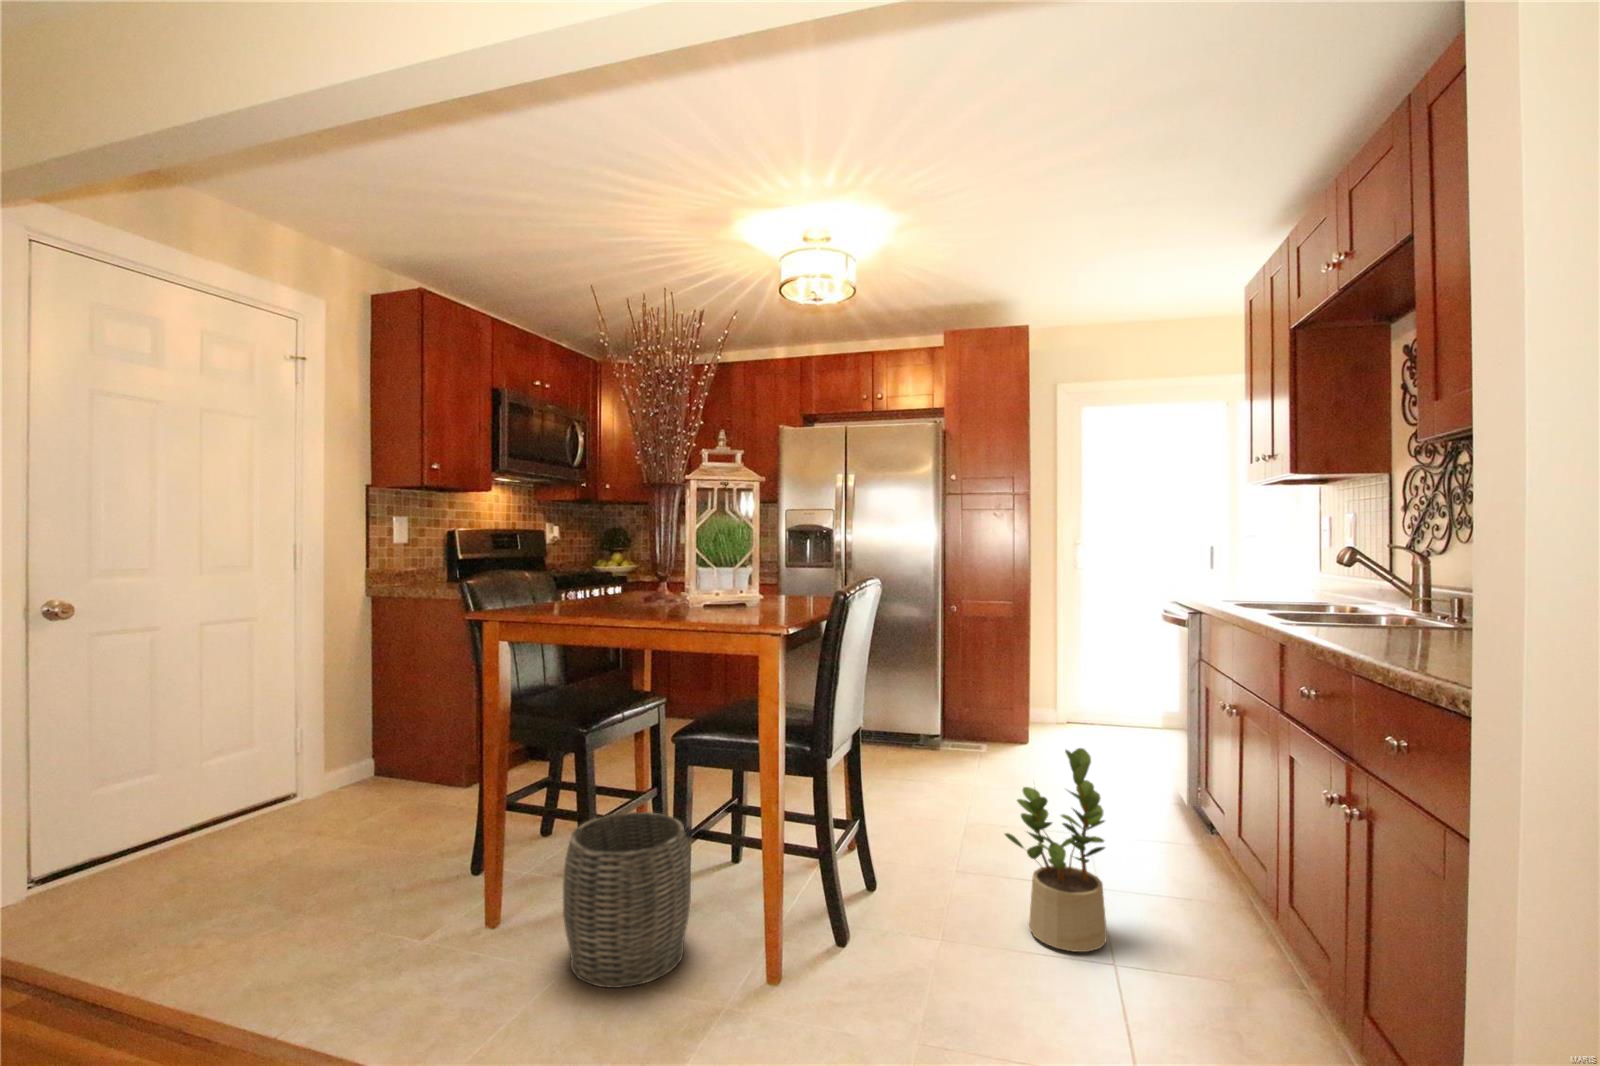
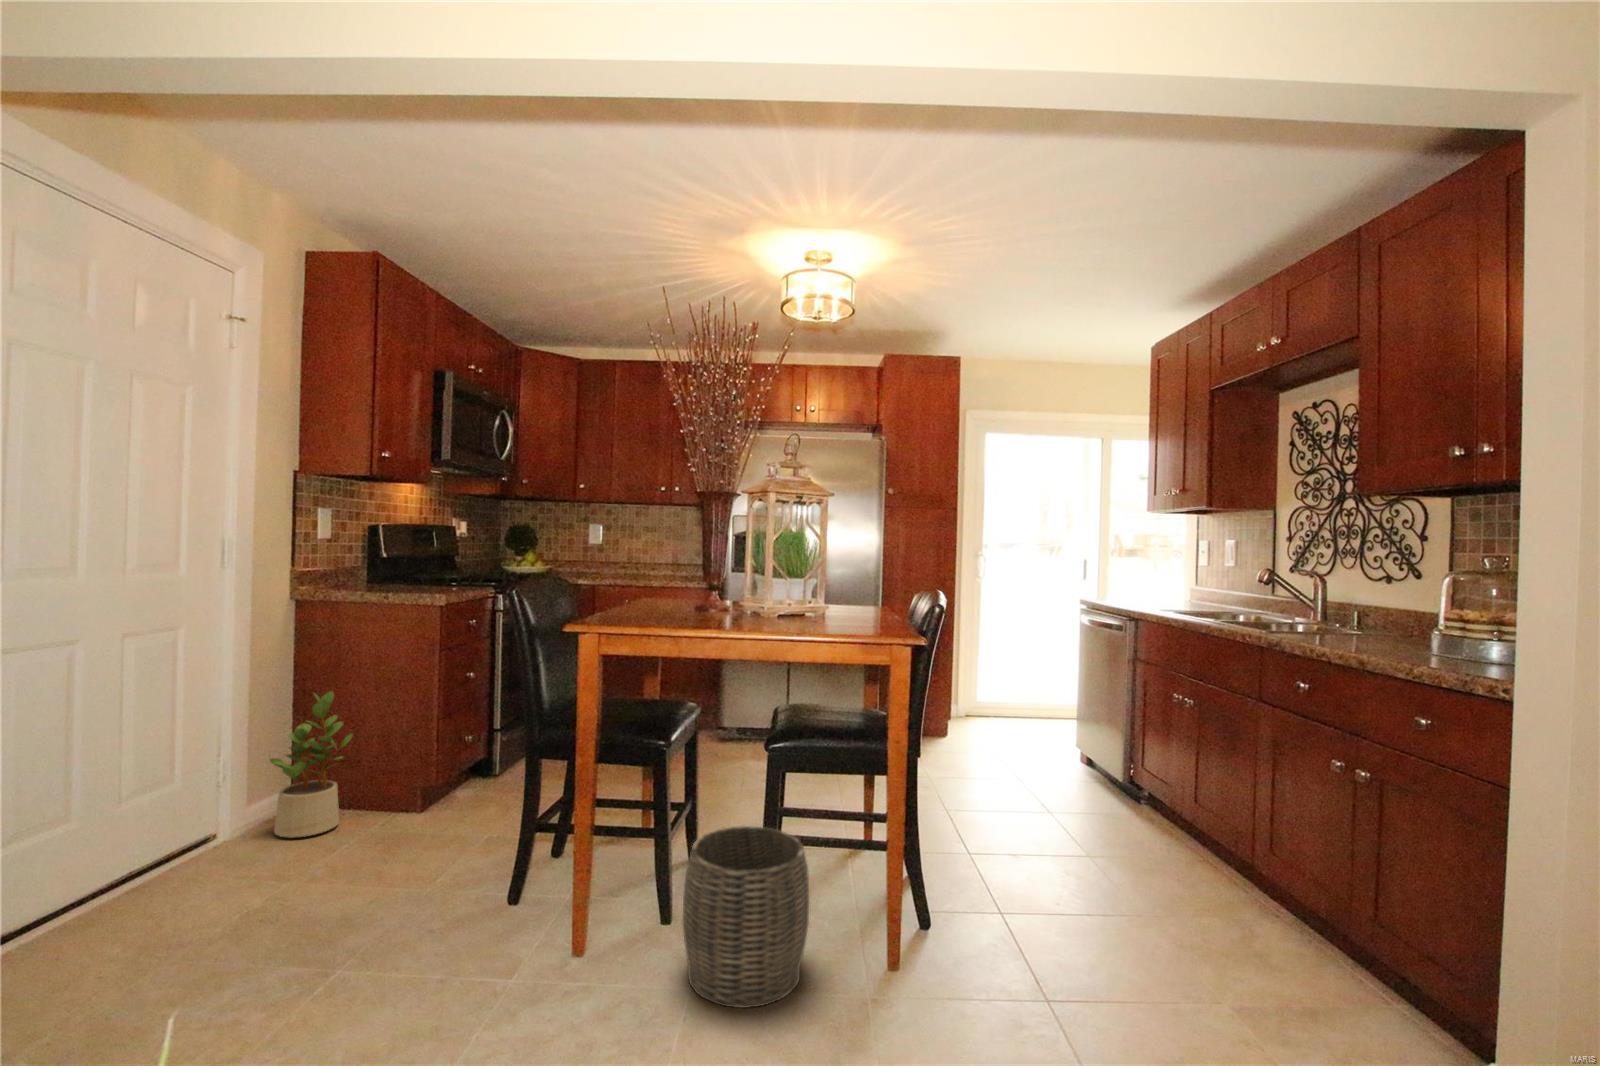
potted plant: present [1005,748,1107,952] -> present [270,691,353,838]

